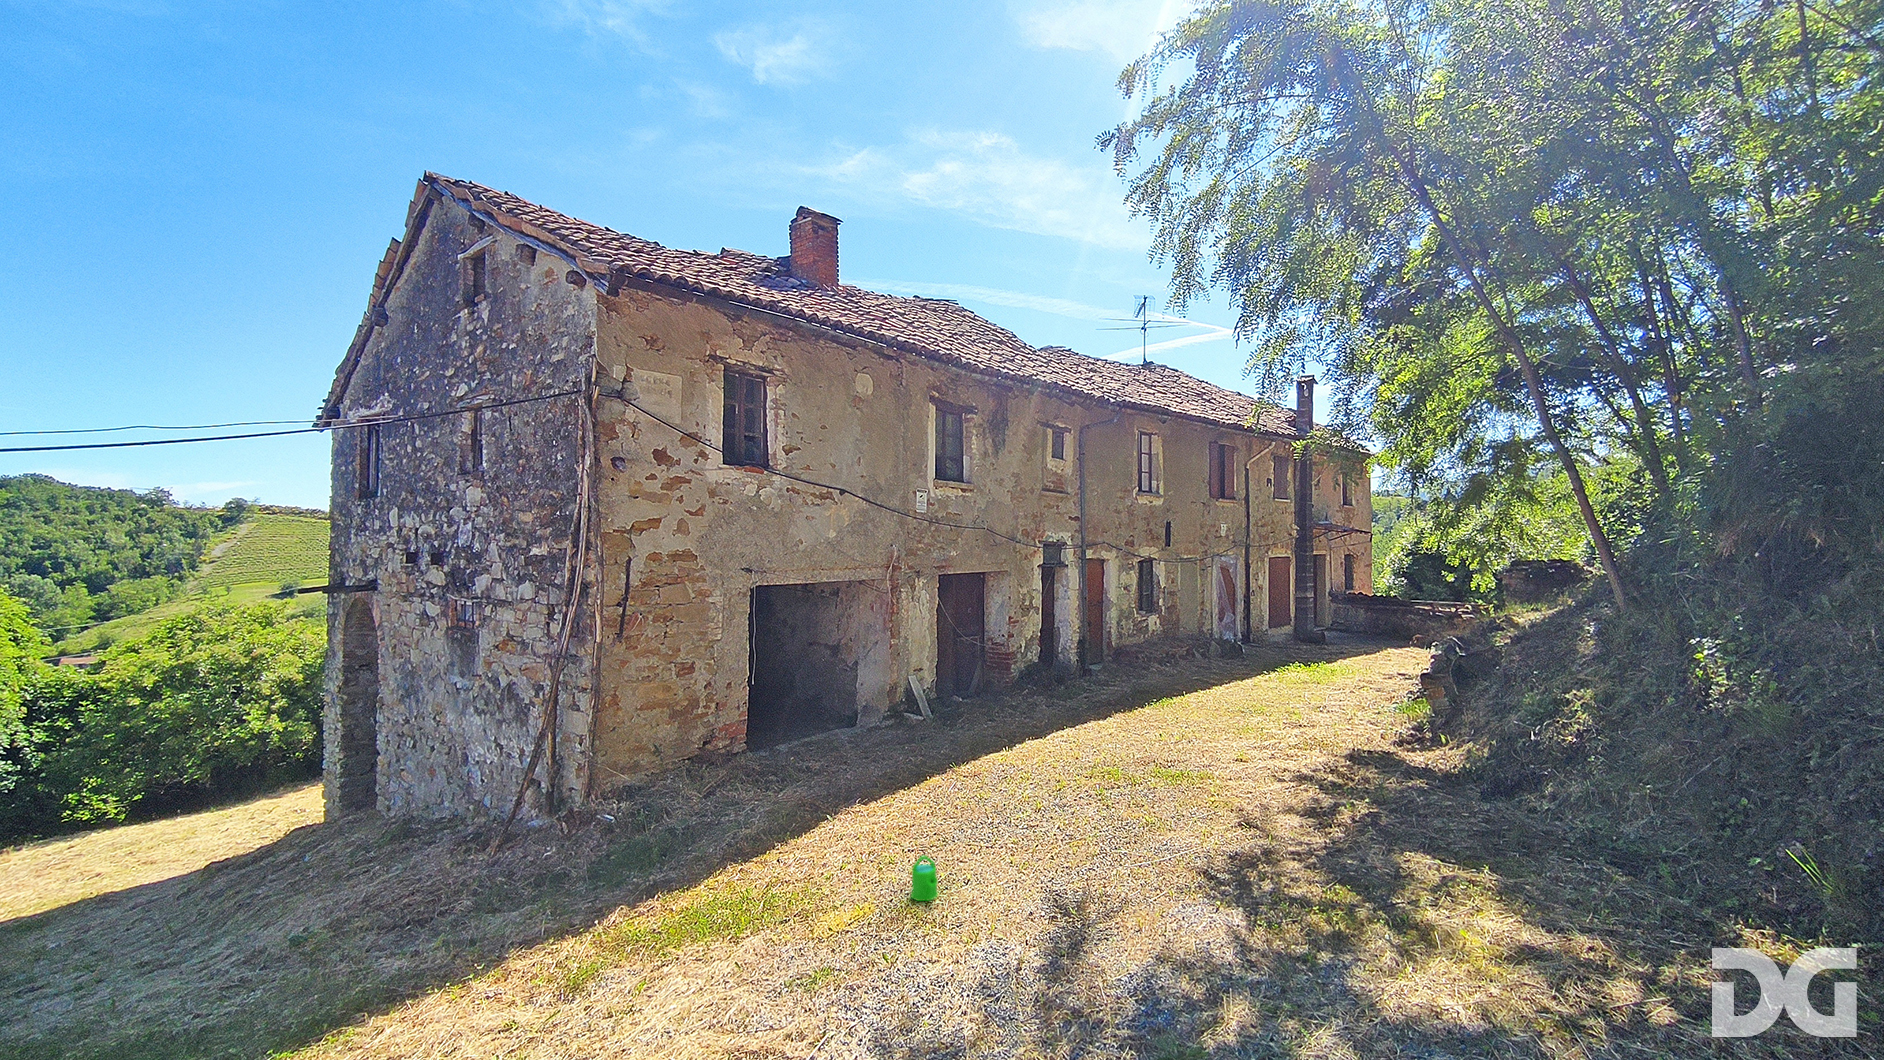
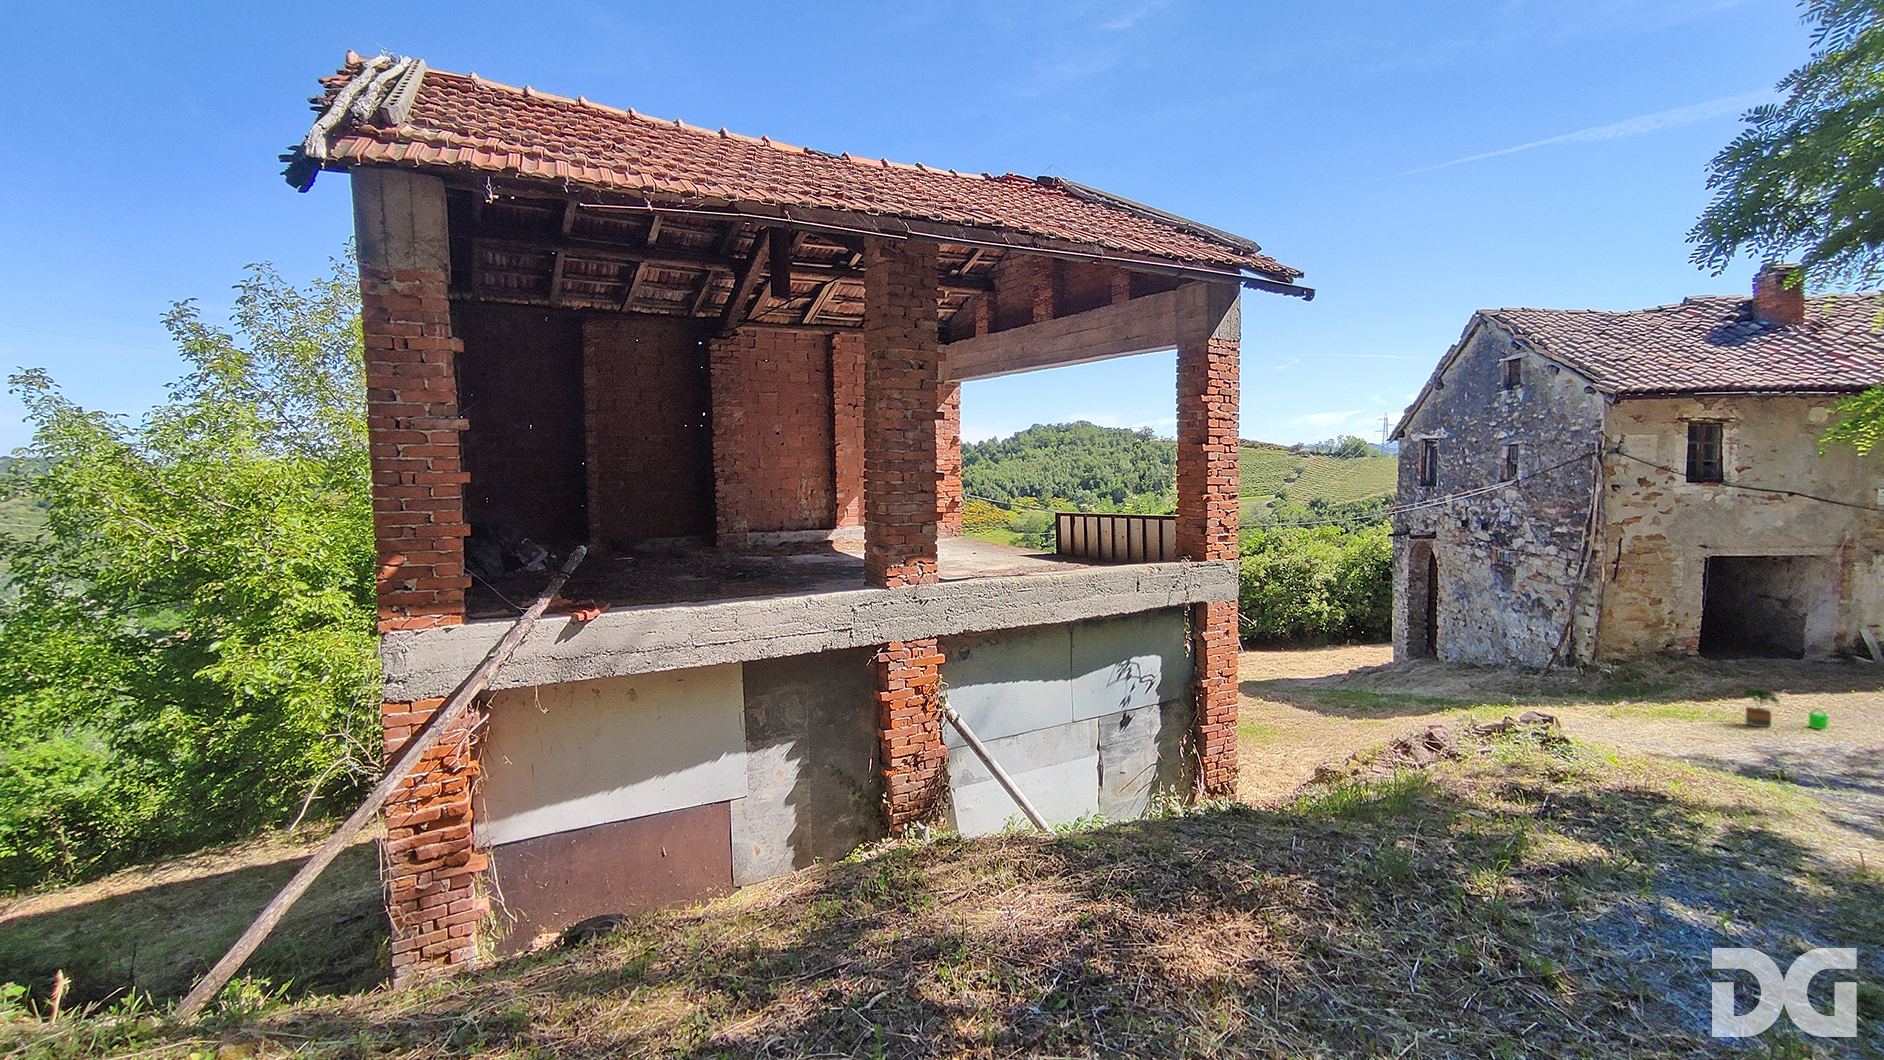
potted tree: none [813,839,874,938] -> present [1744,689,1780,727]

